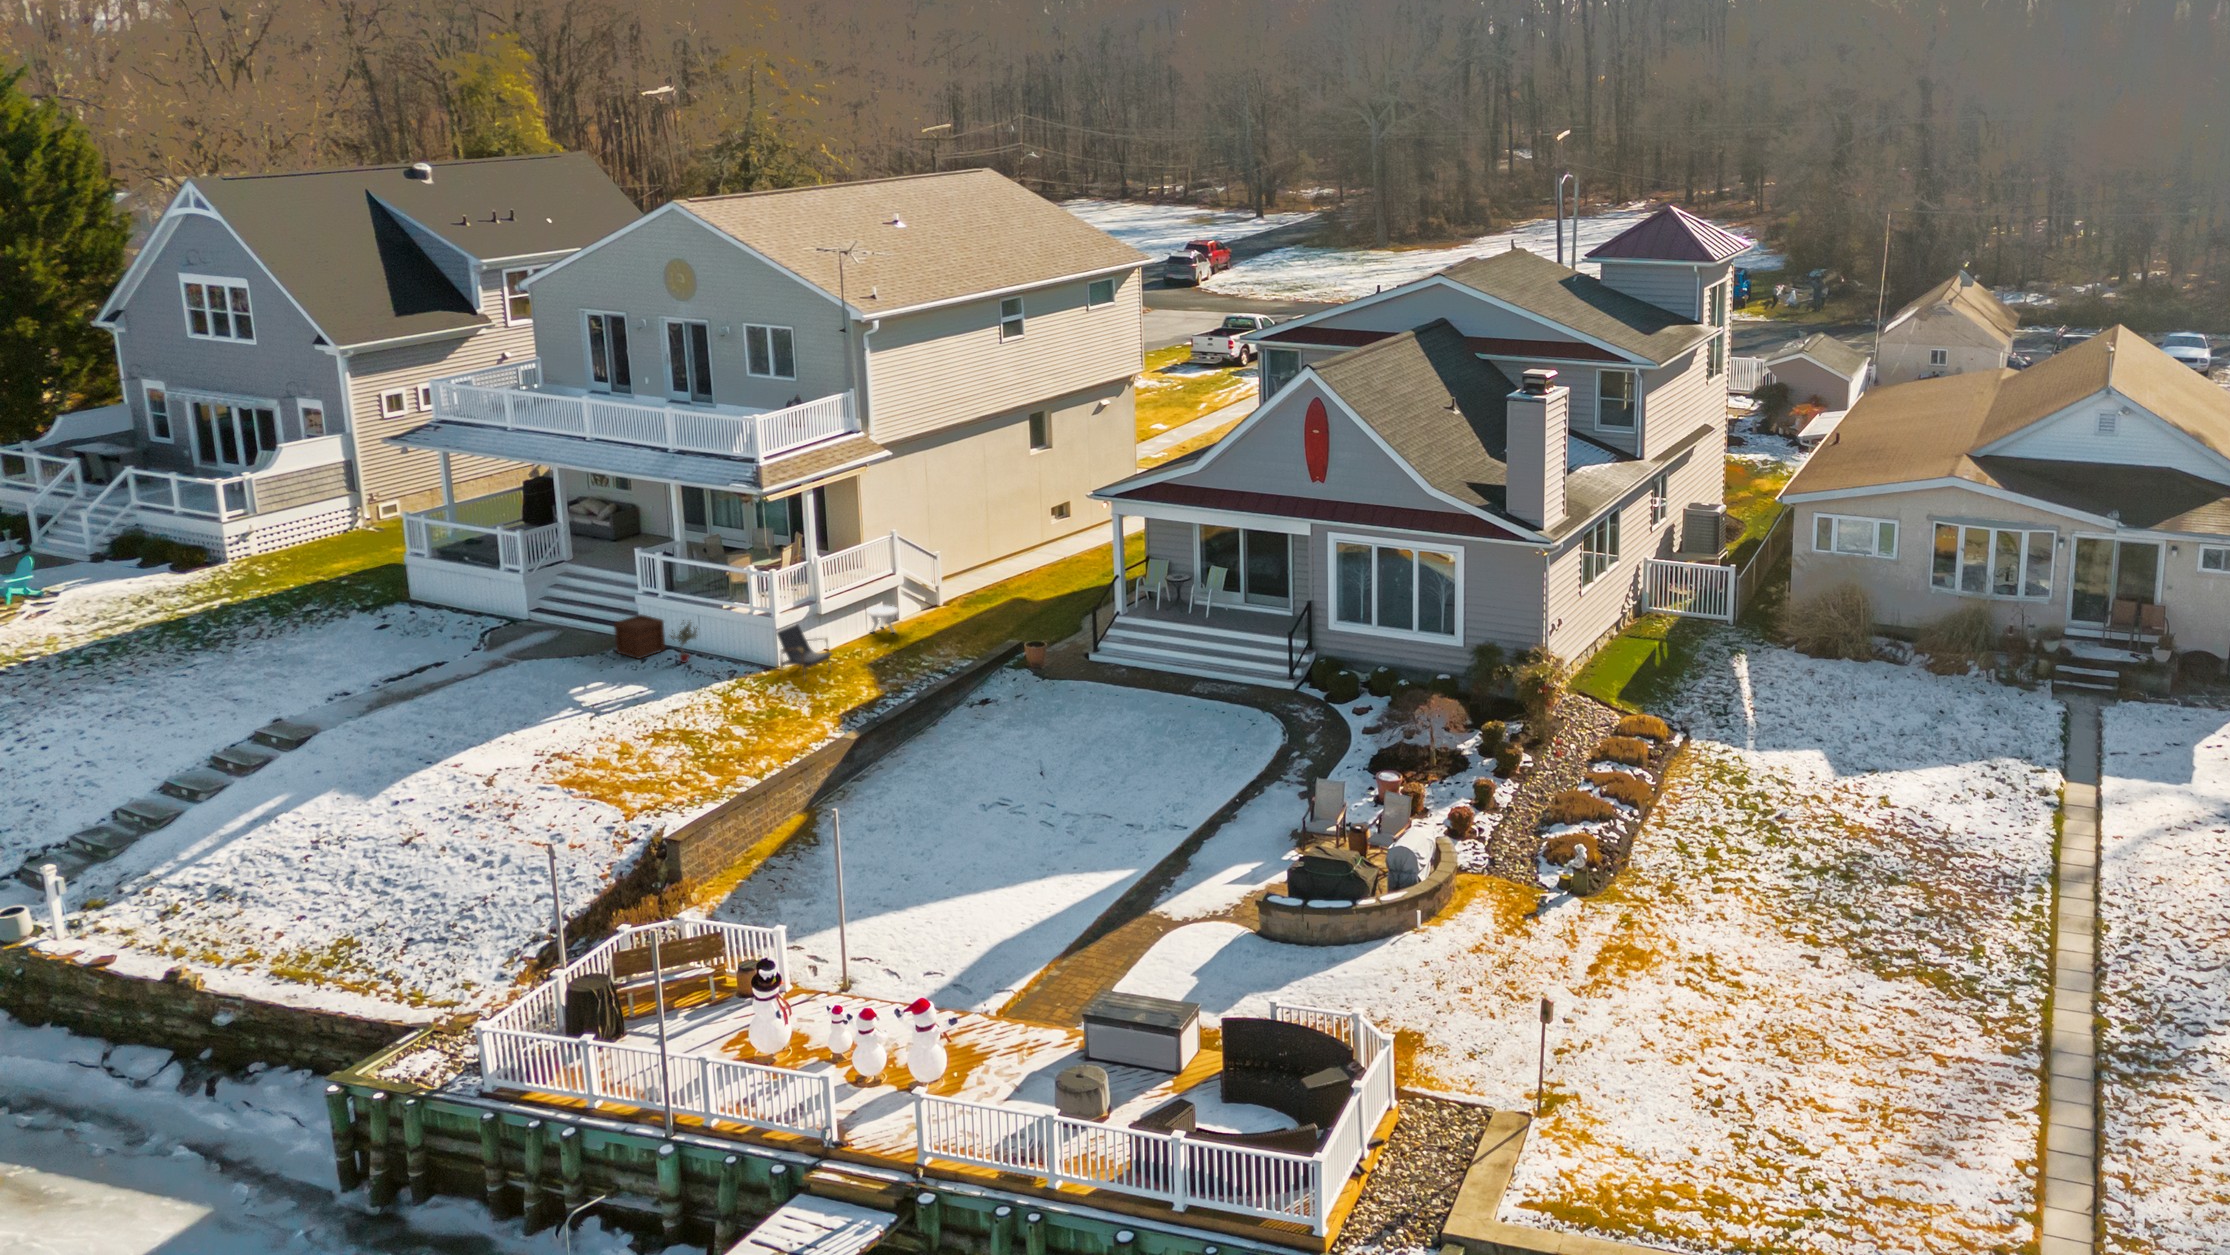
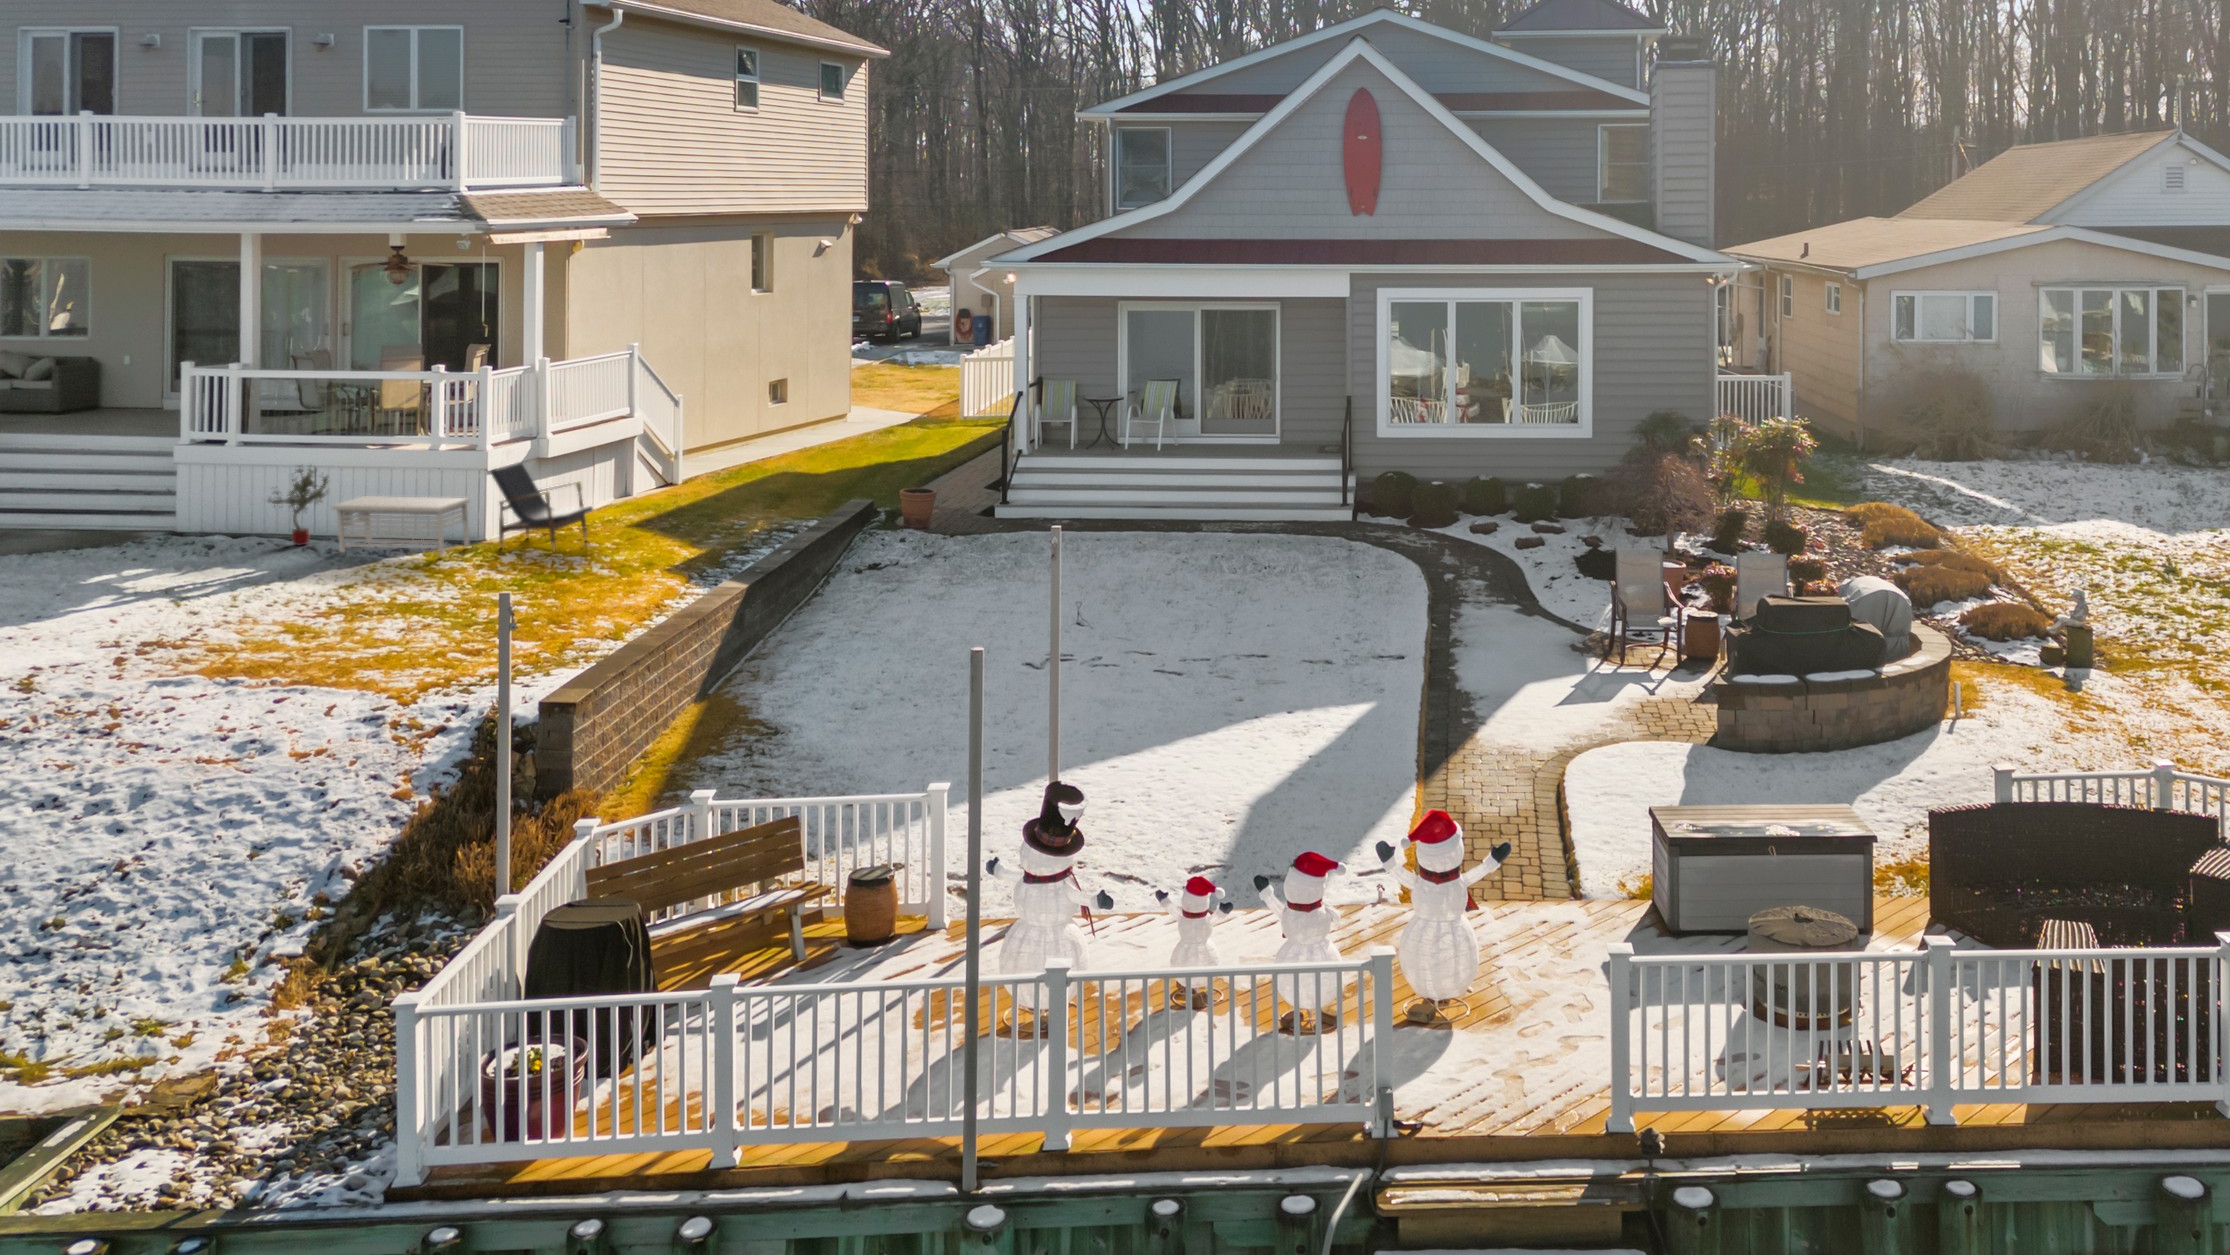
side table: present [867,606,898,633] -> none [600,462,657,505]
wooden crate: present [614,614,665,659] -> none [151,474,252,545]
storage bench: none [694,637,766,681] -> present [331,496,470,556]

